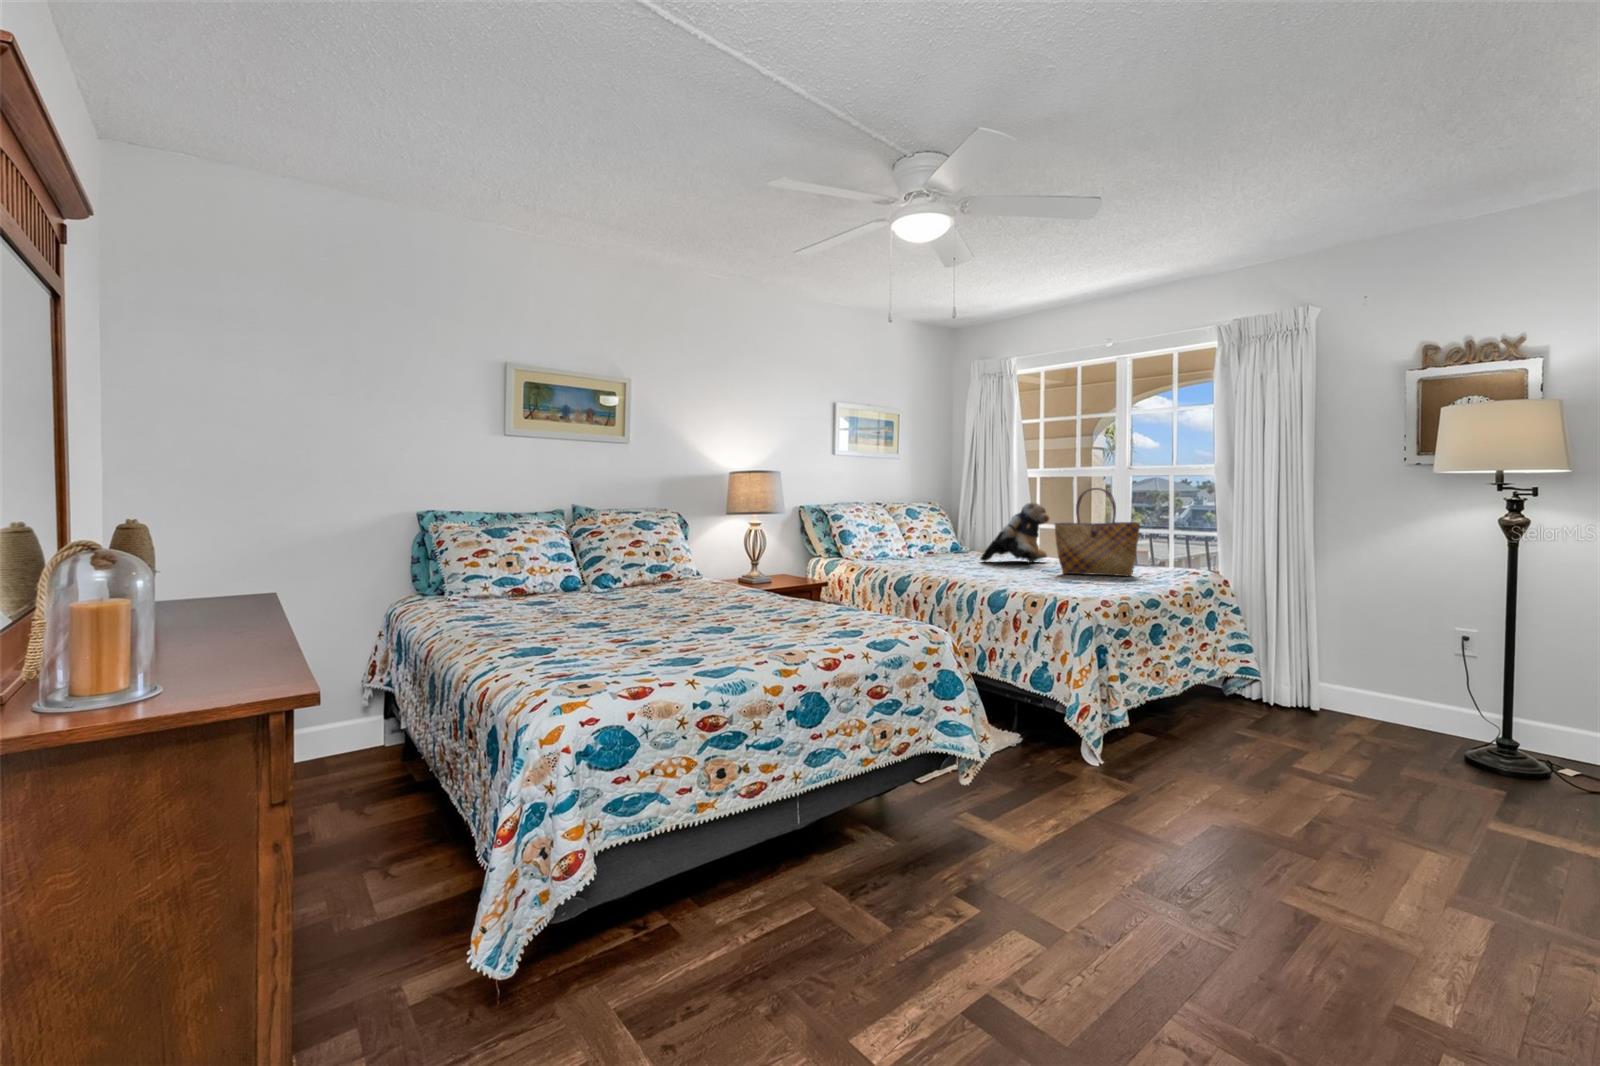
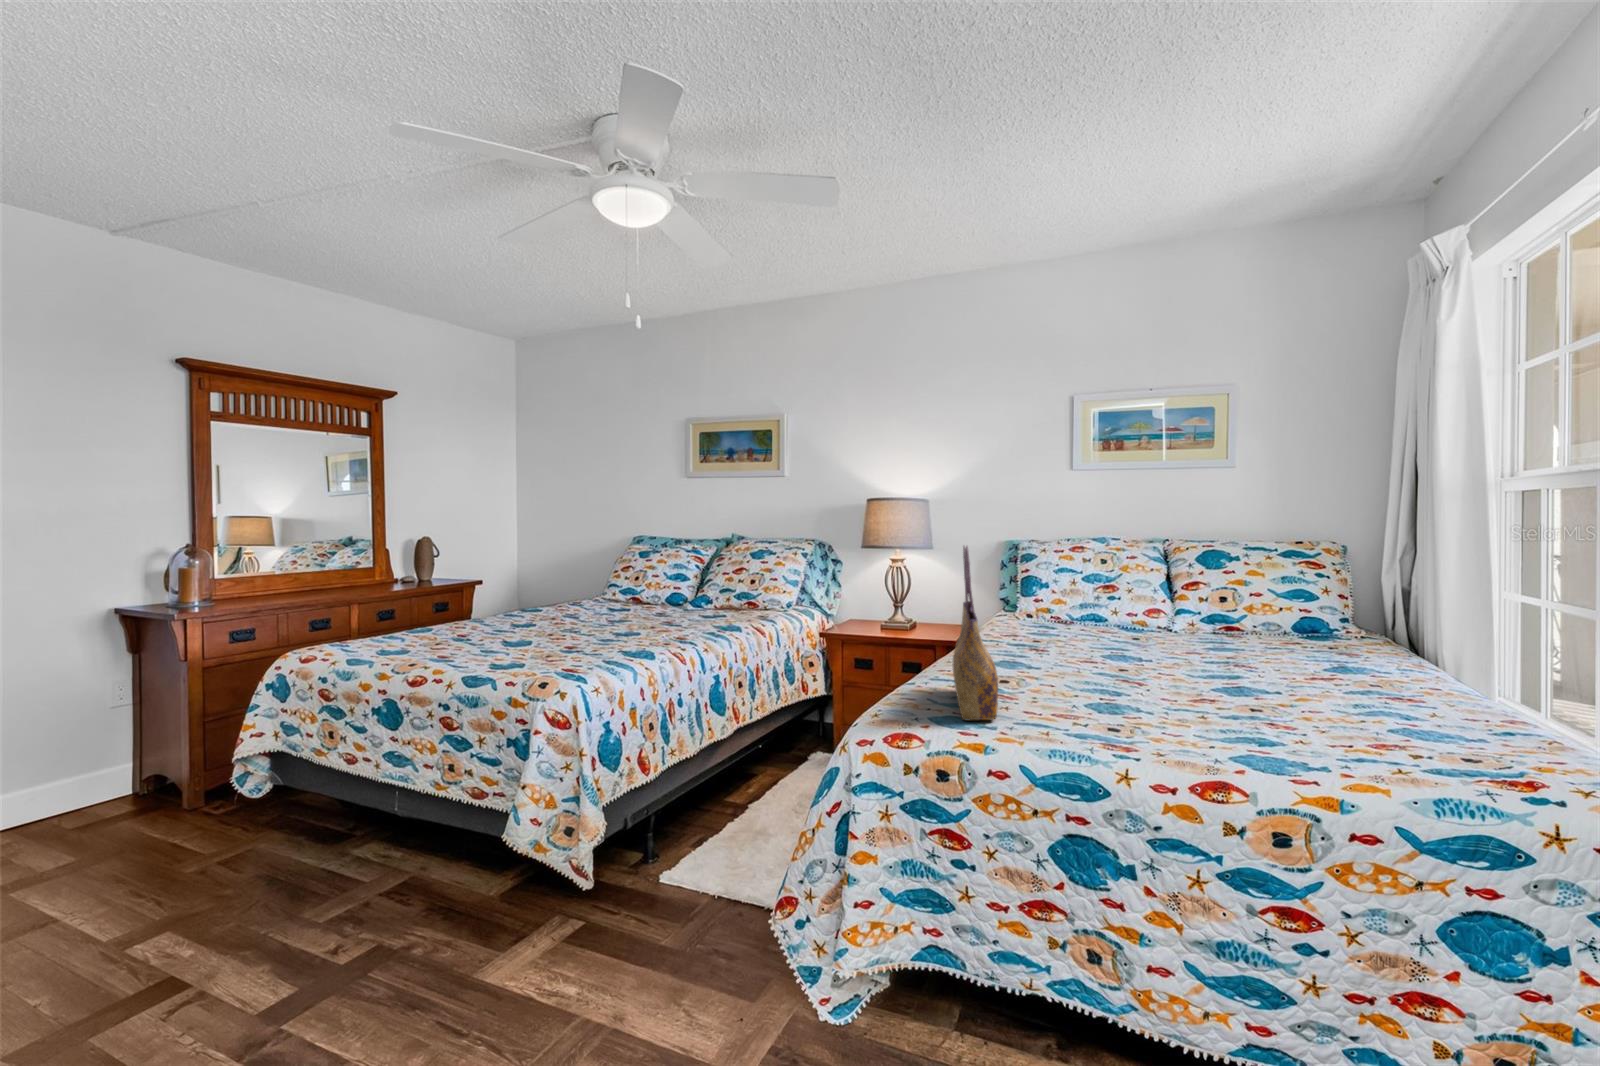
teddy bear: present [980,502,1049,564] -> none [1075,558,1191,673]

